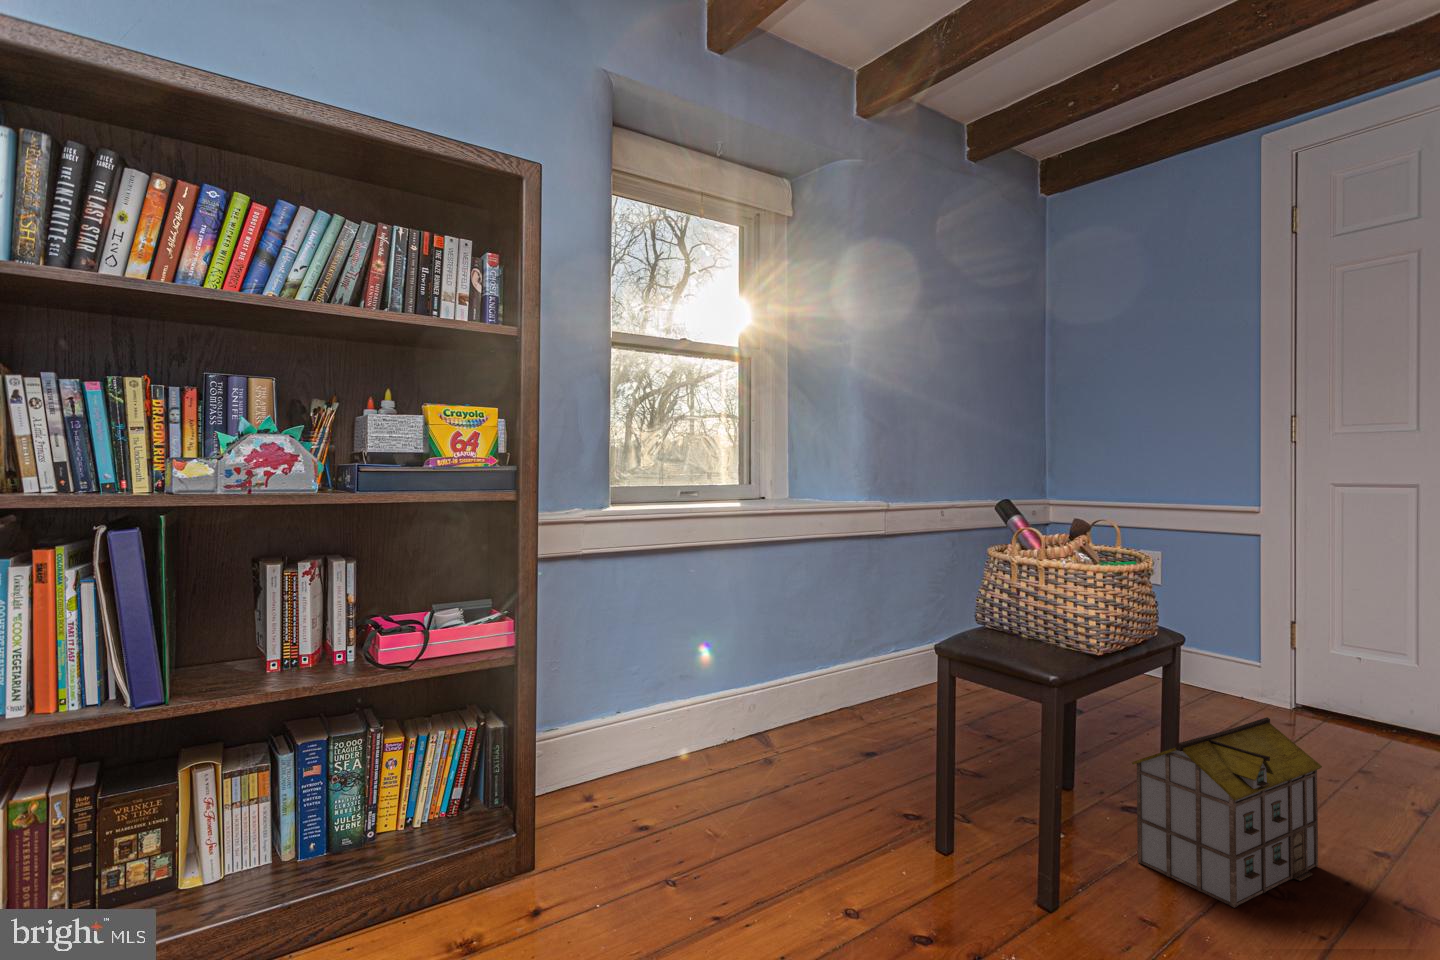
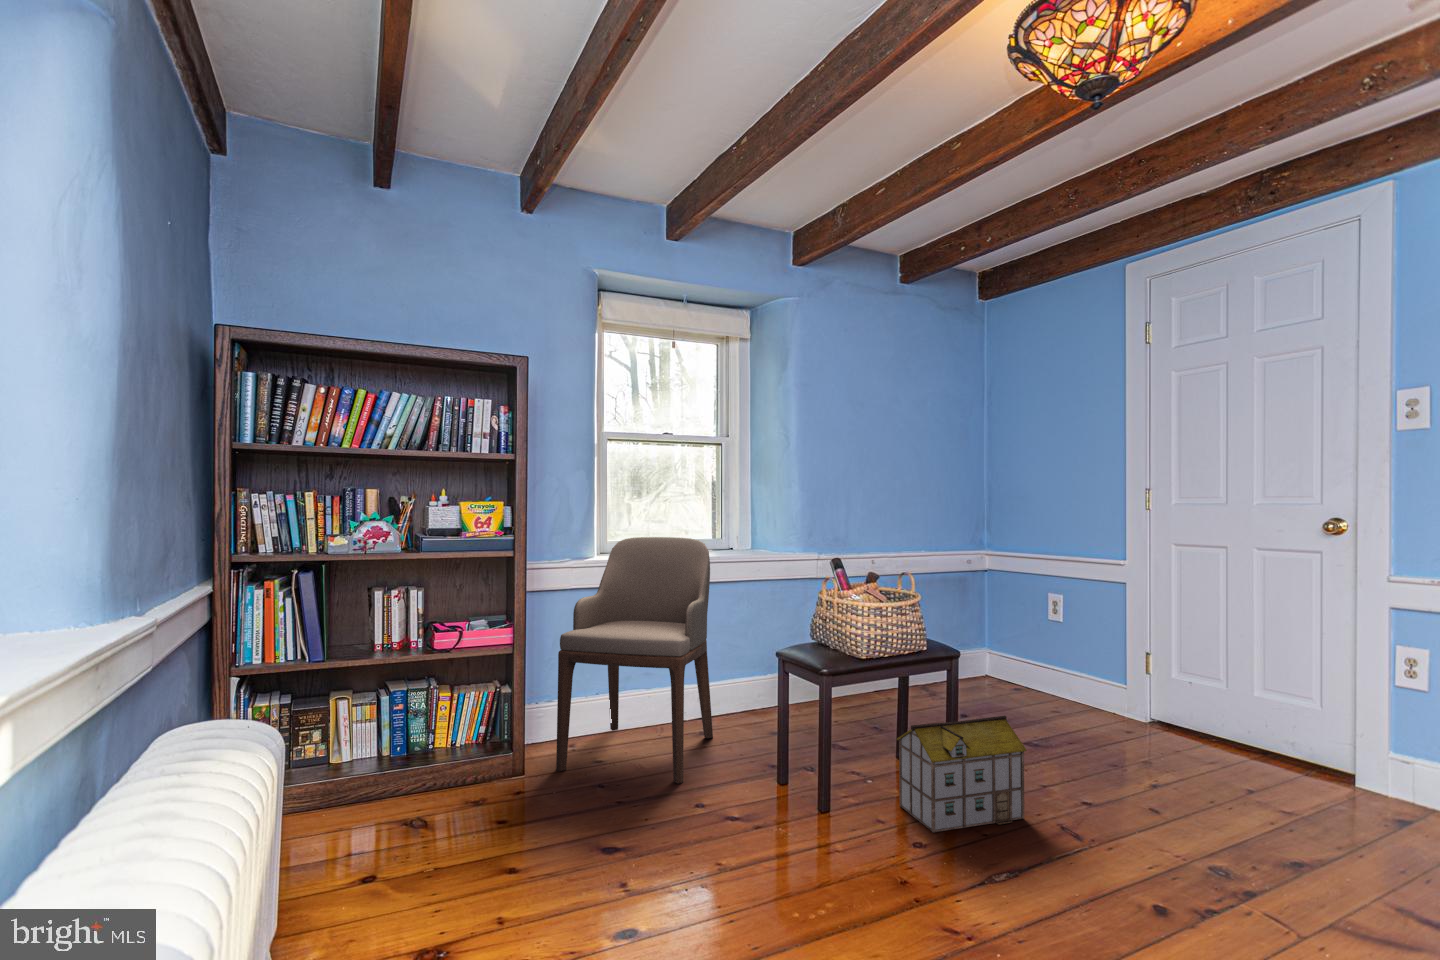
armchair: none [585,486,798,855] -> present [556,537,713,783]

